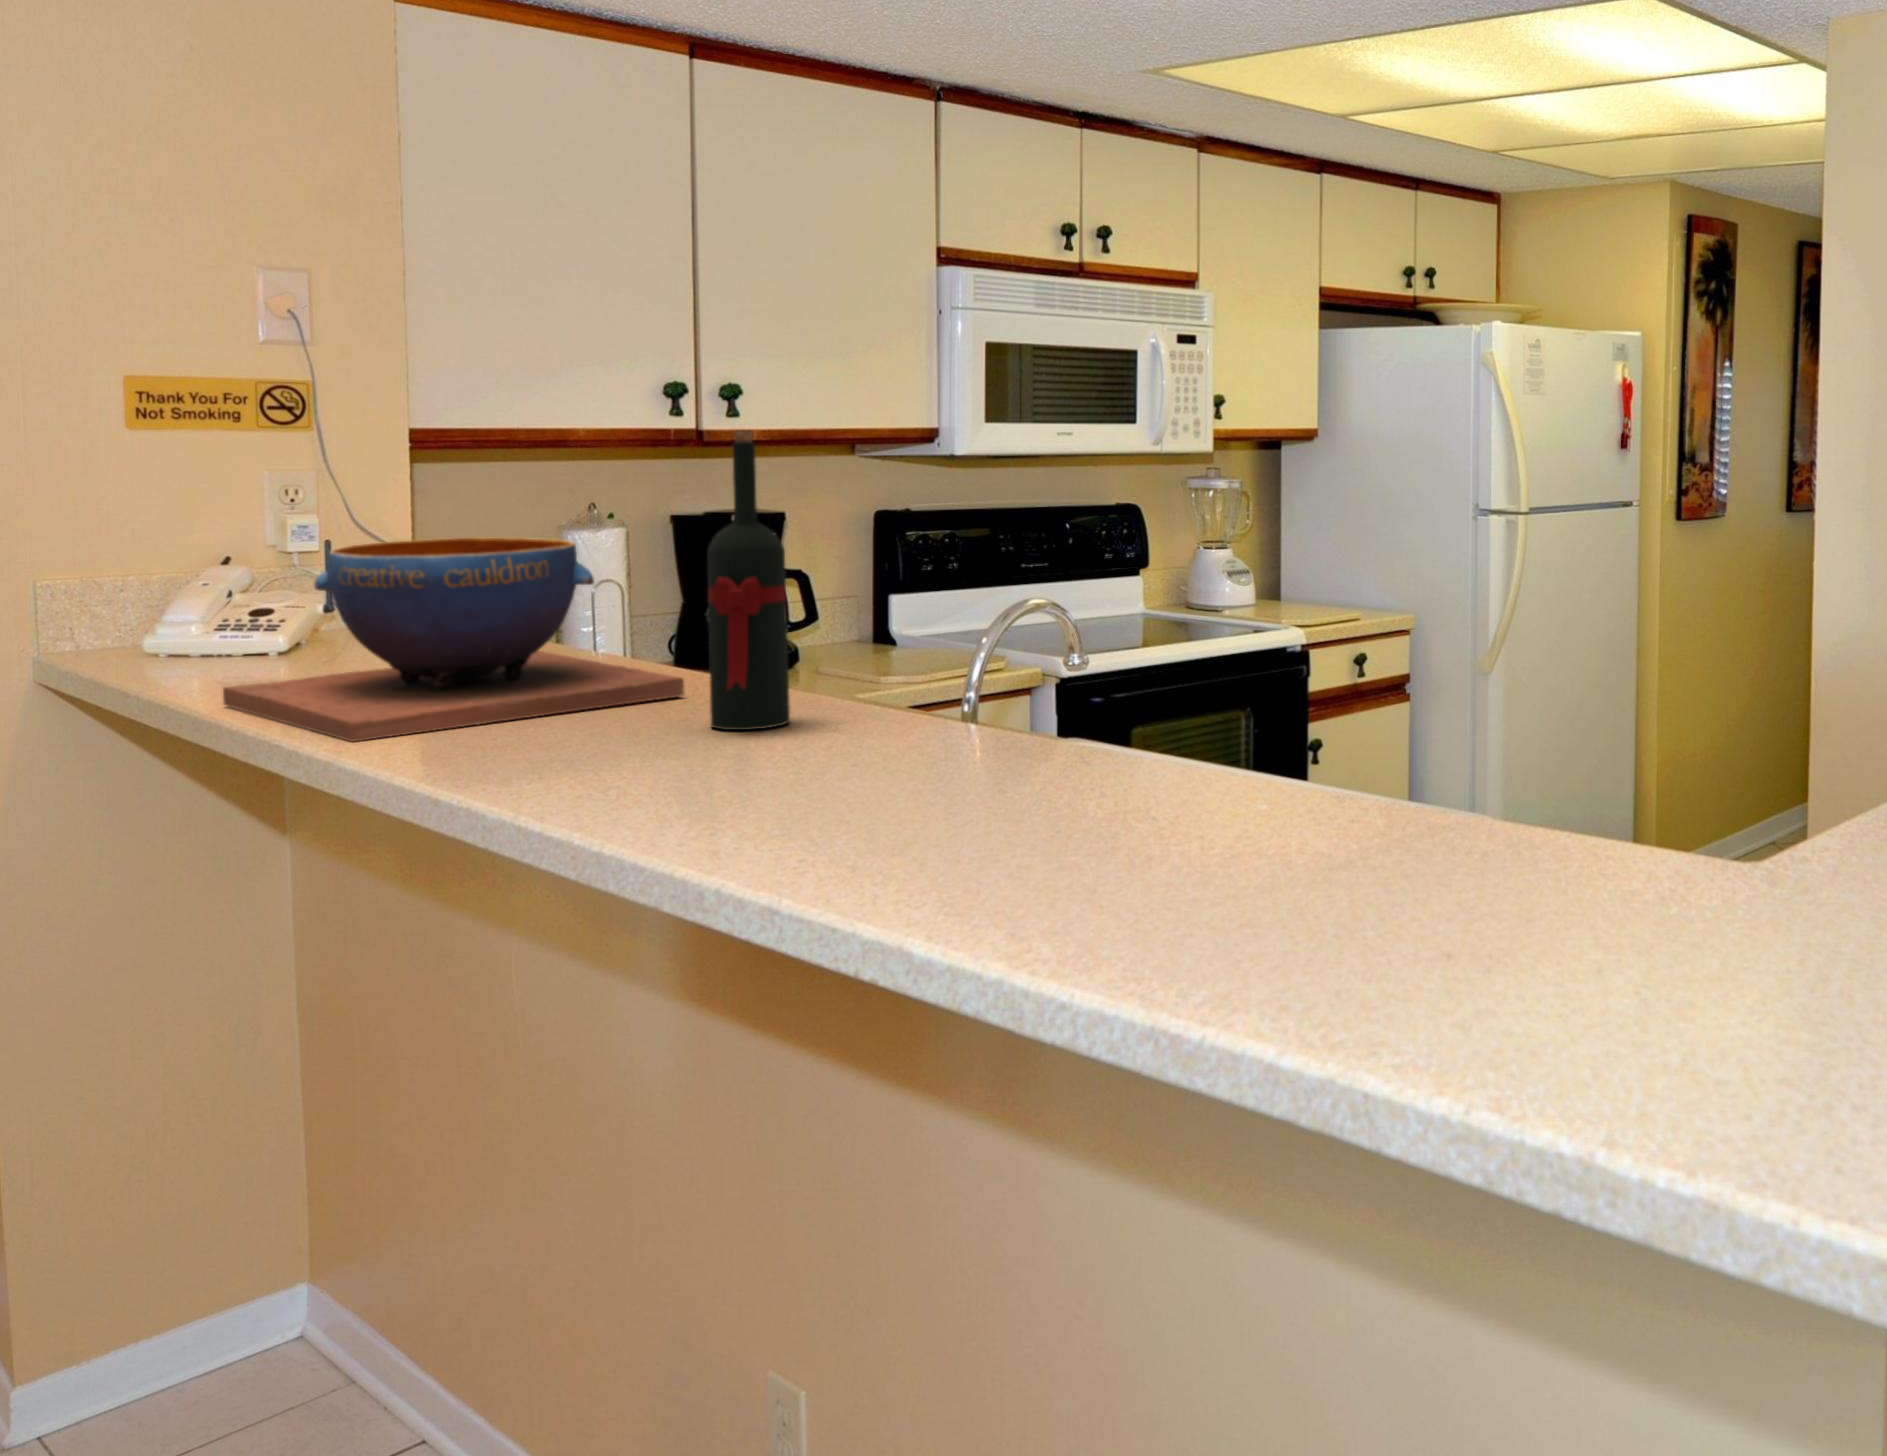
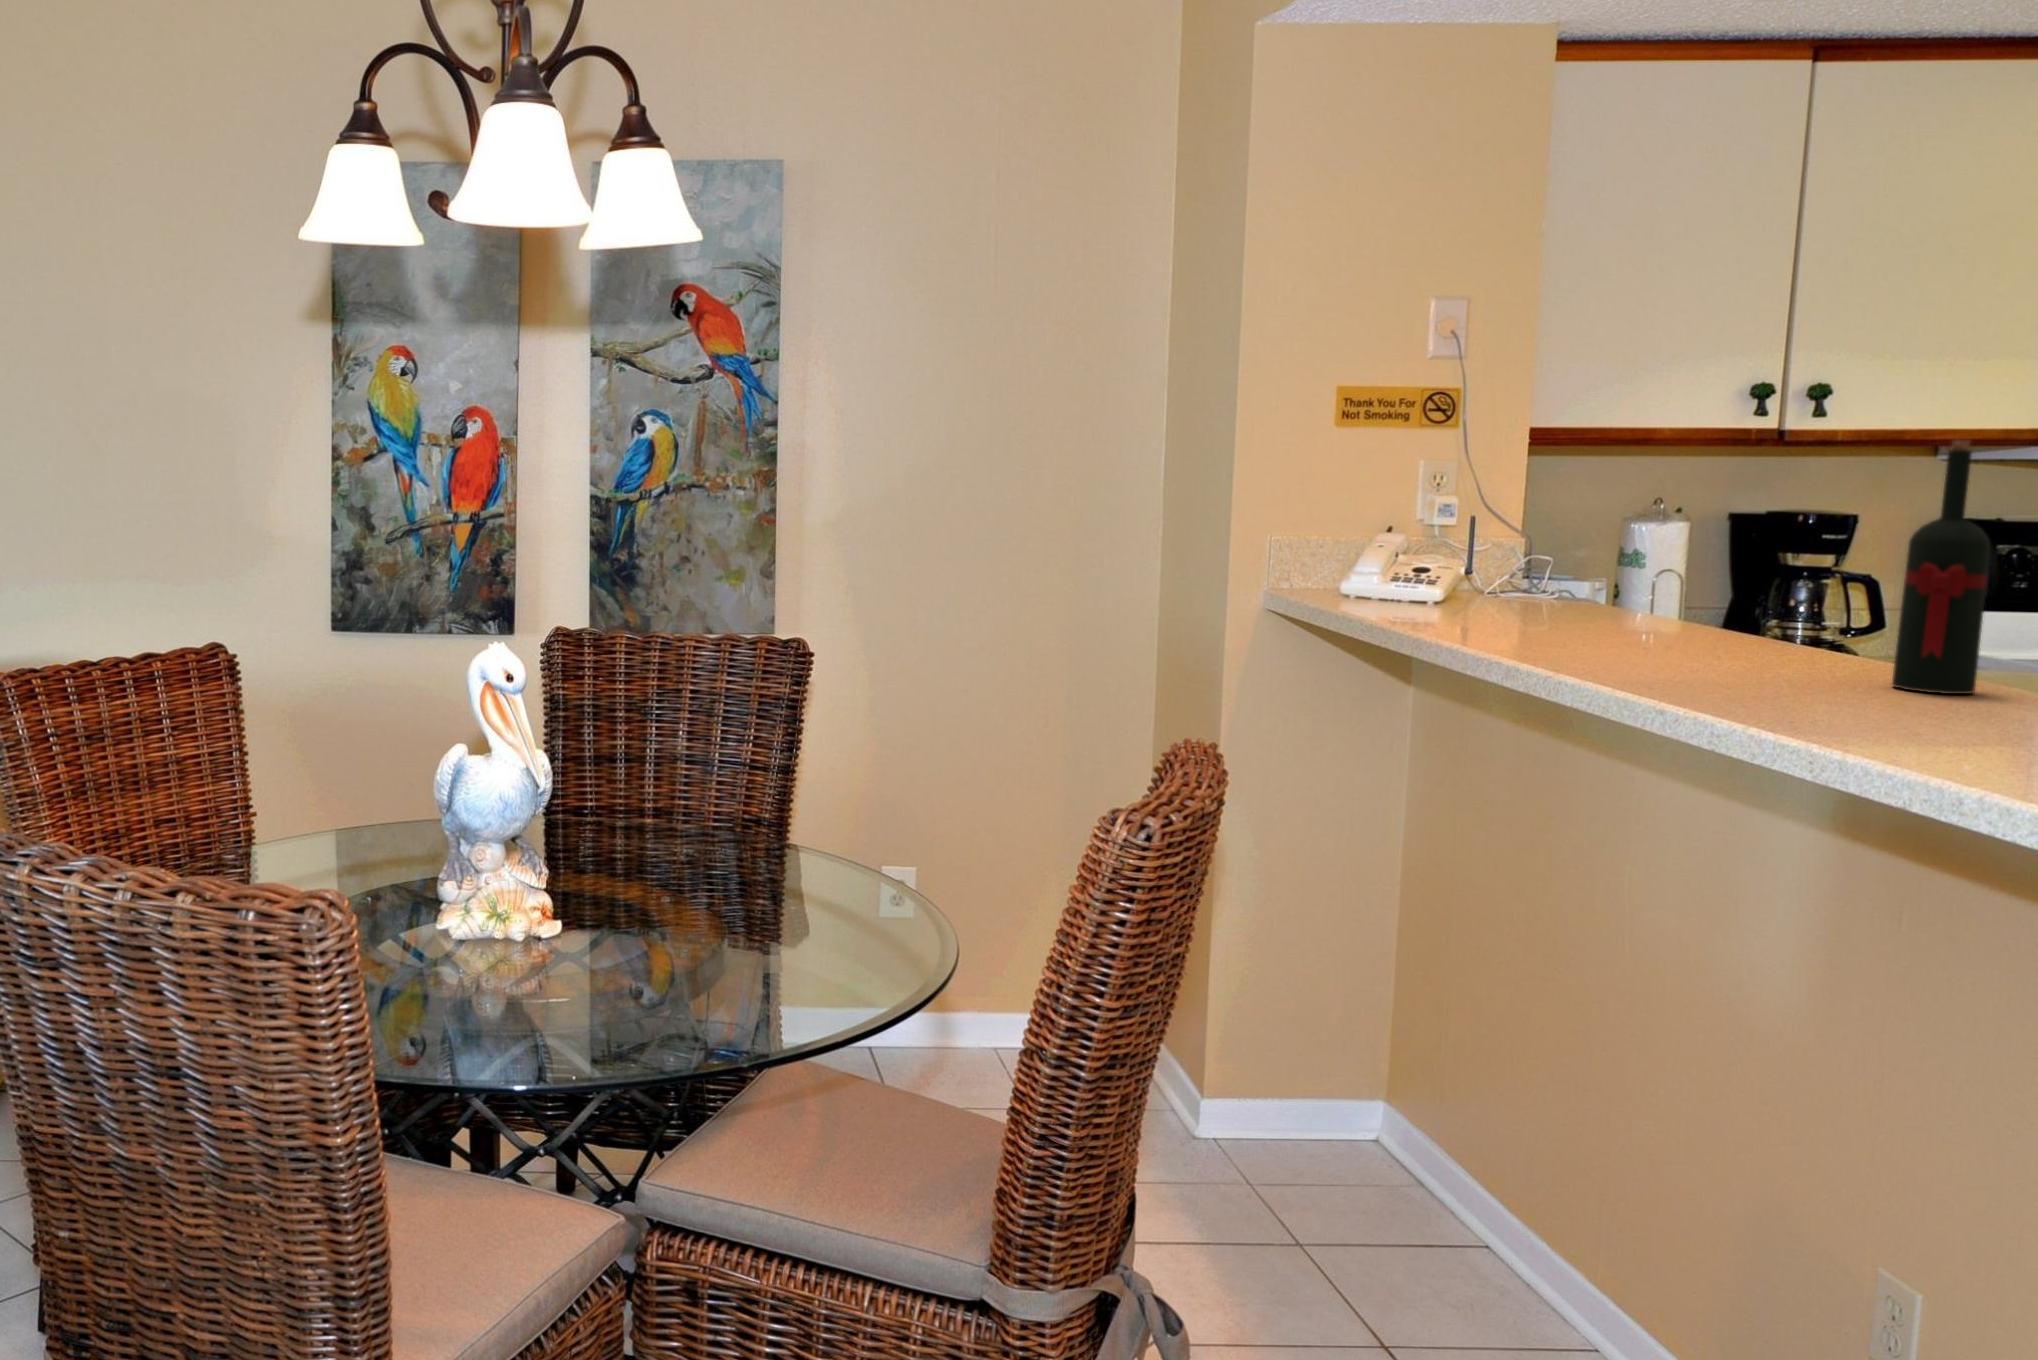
decorative bowl: present [223,538,684,742] -> none [1446,519,1842,664]

